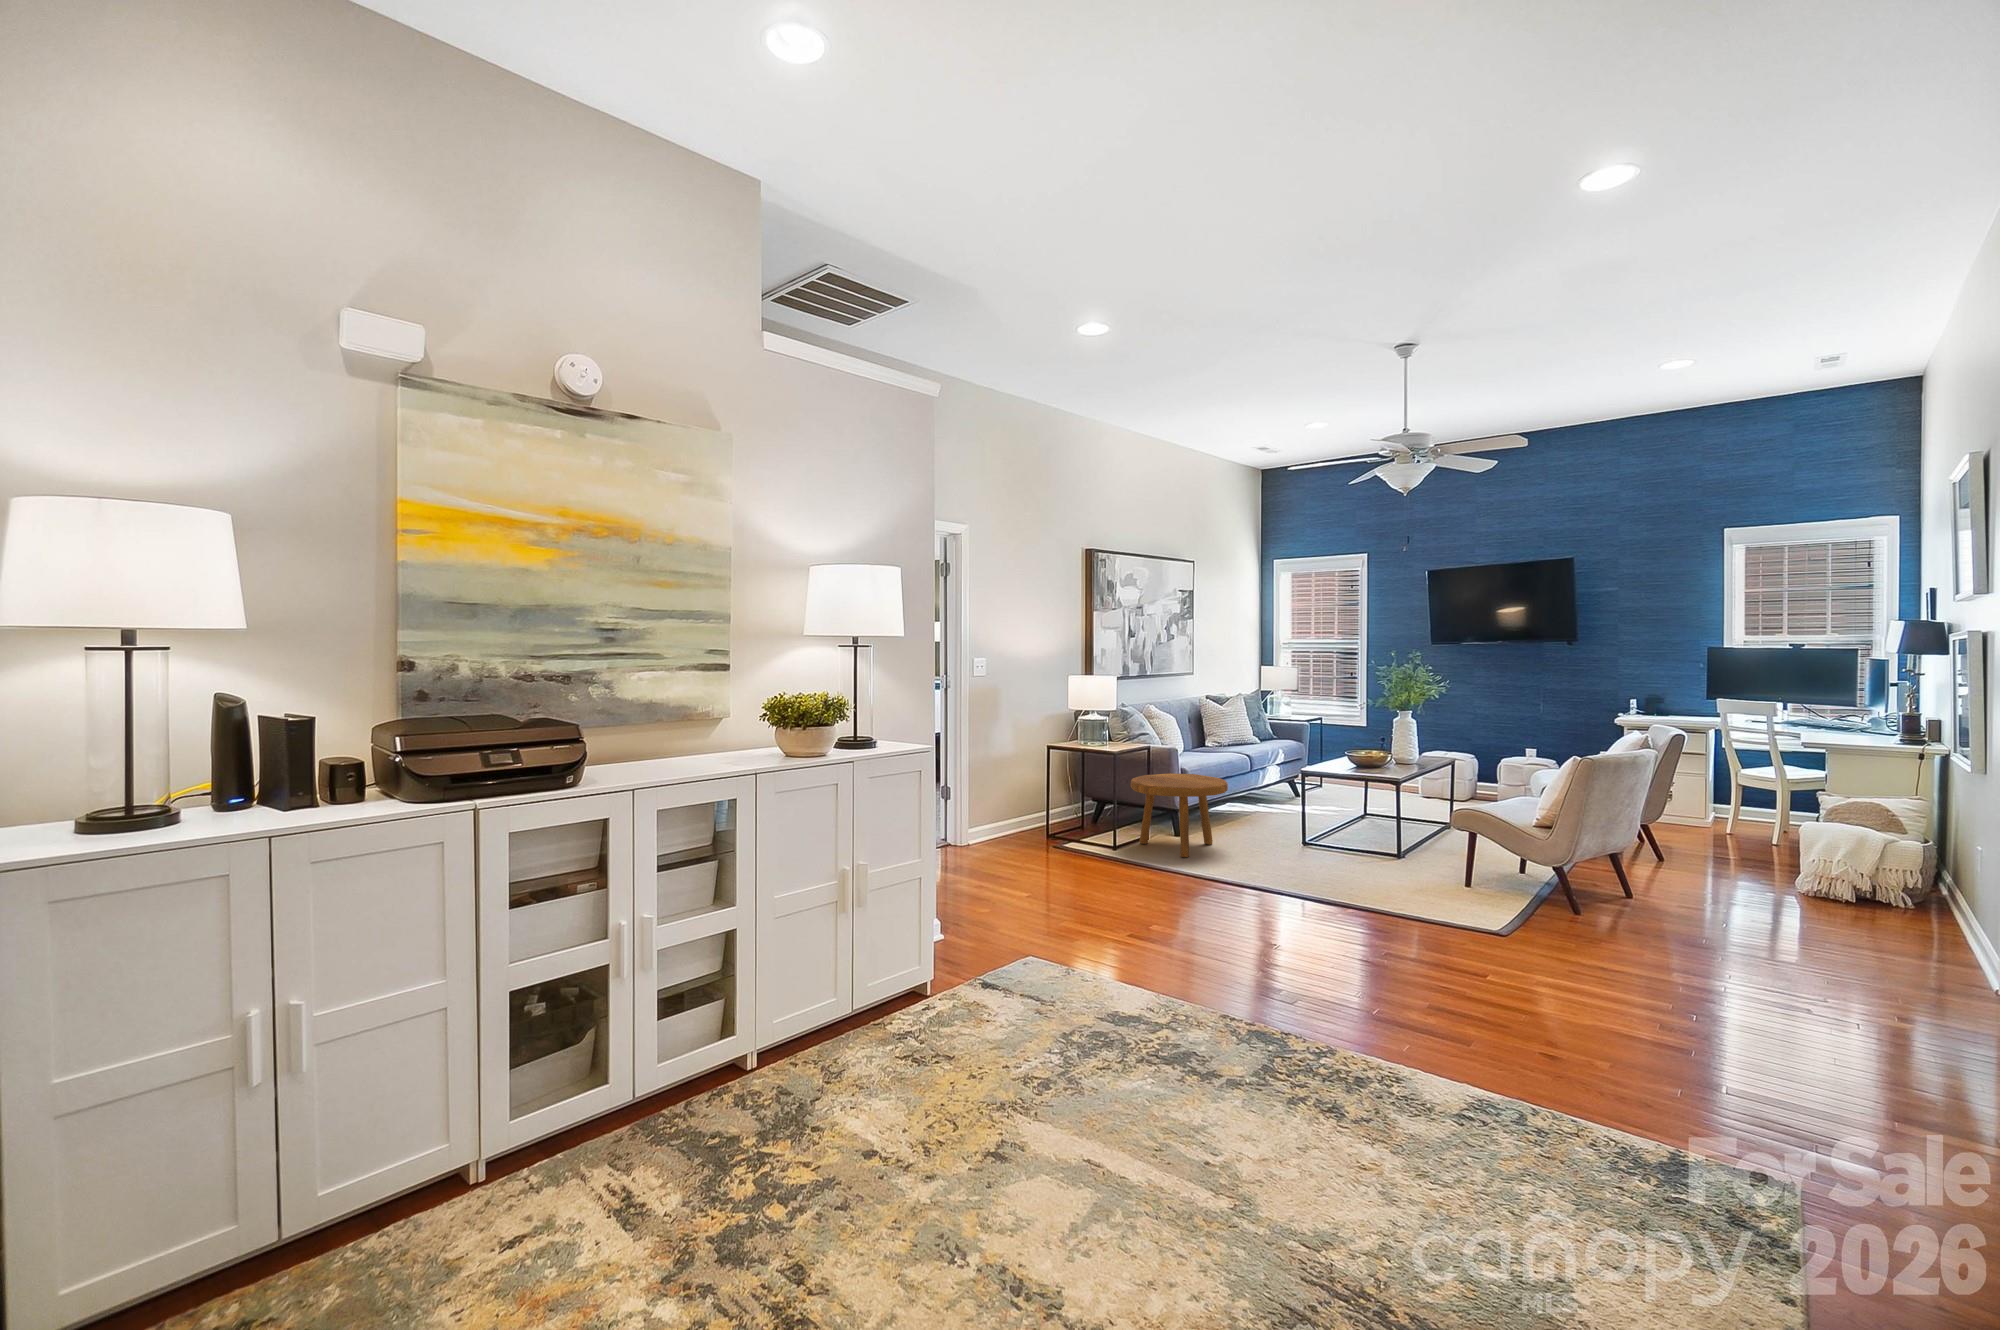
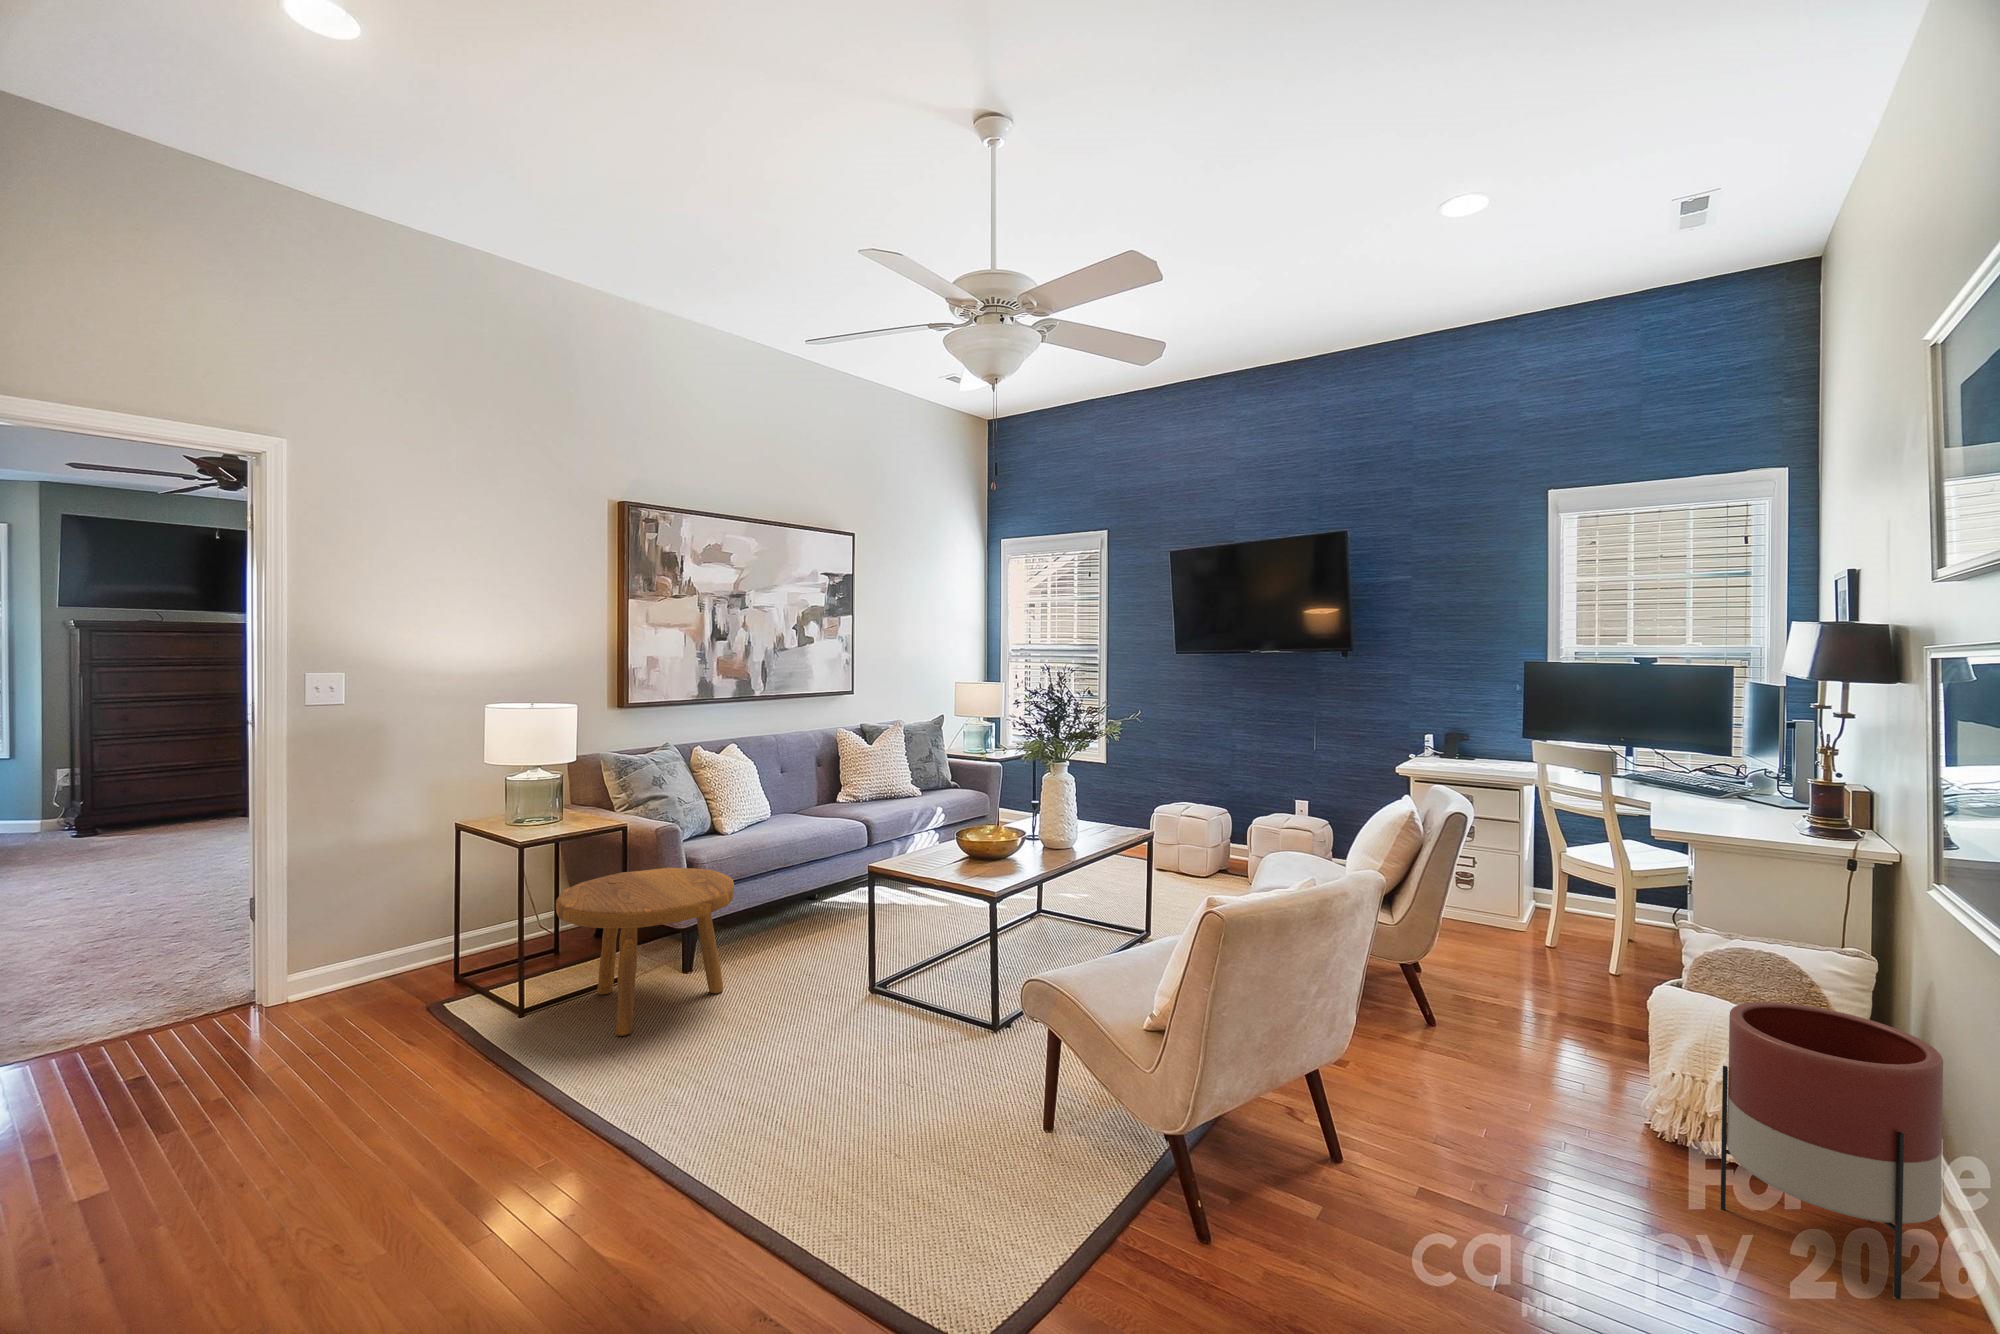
planter: none [1841,815,1951,936] -> present [1721,1002,1943,1300]

